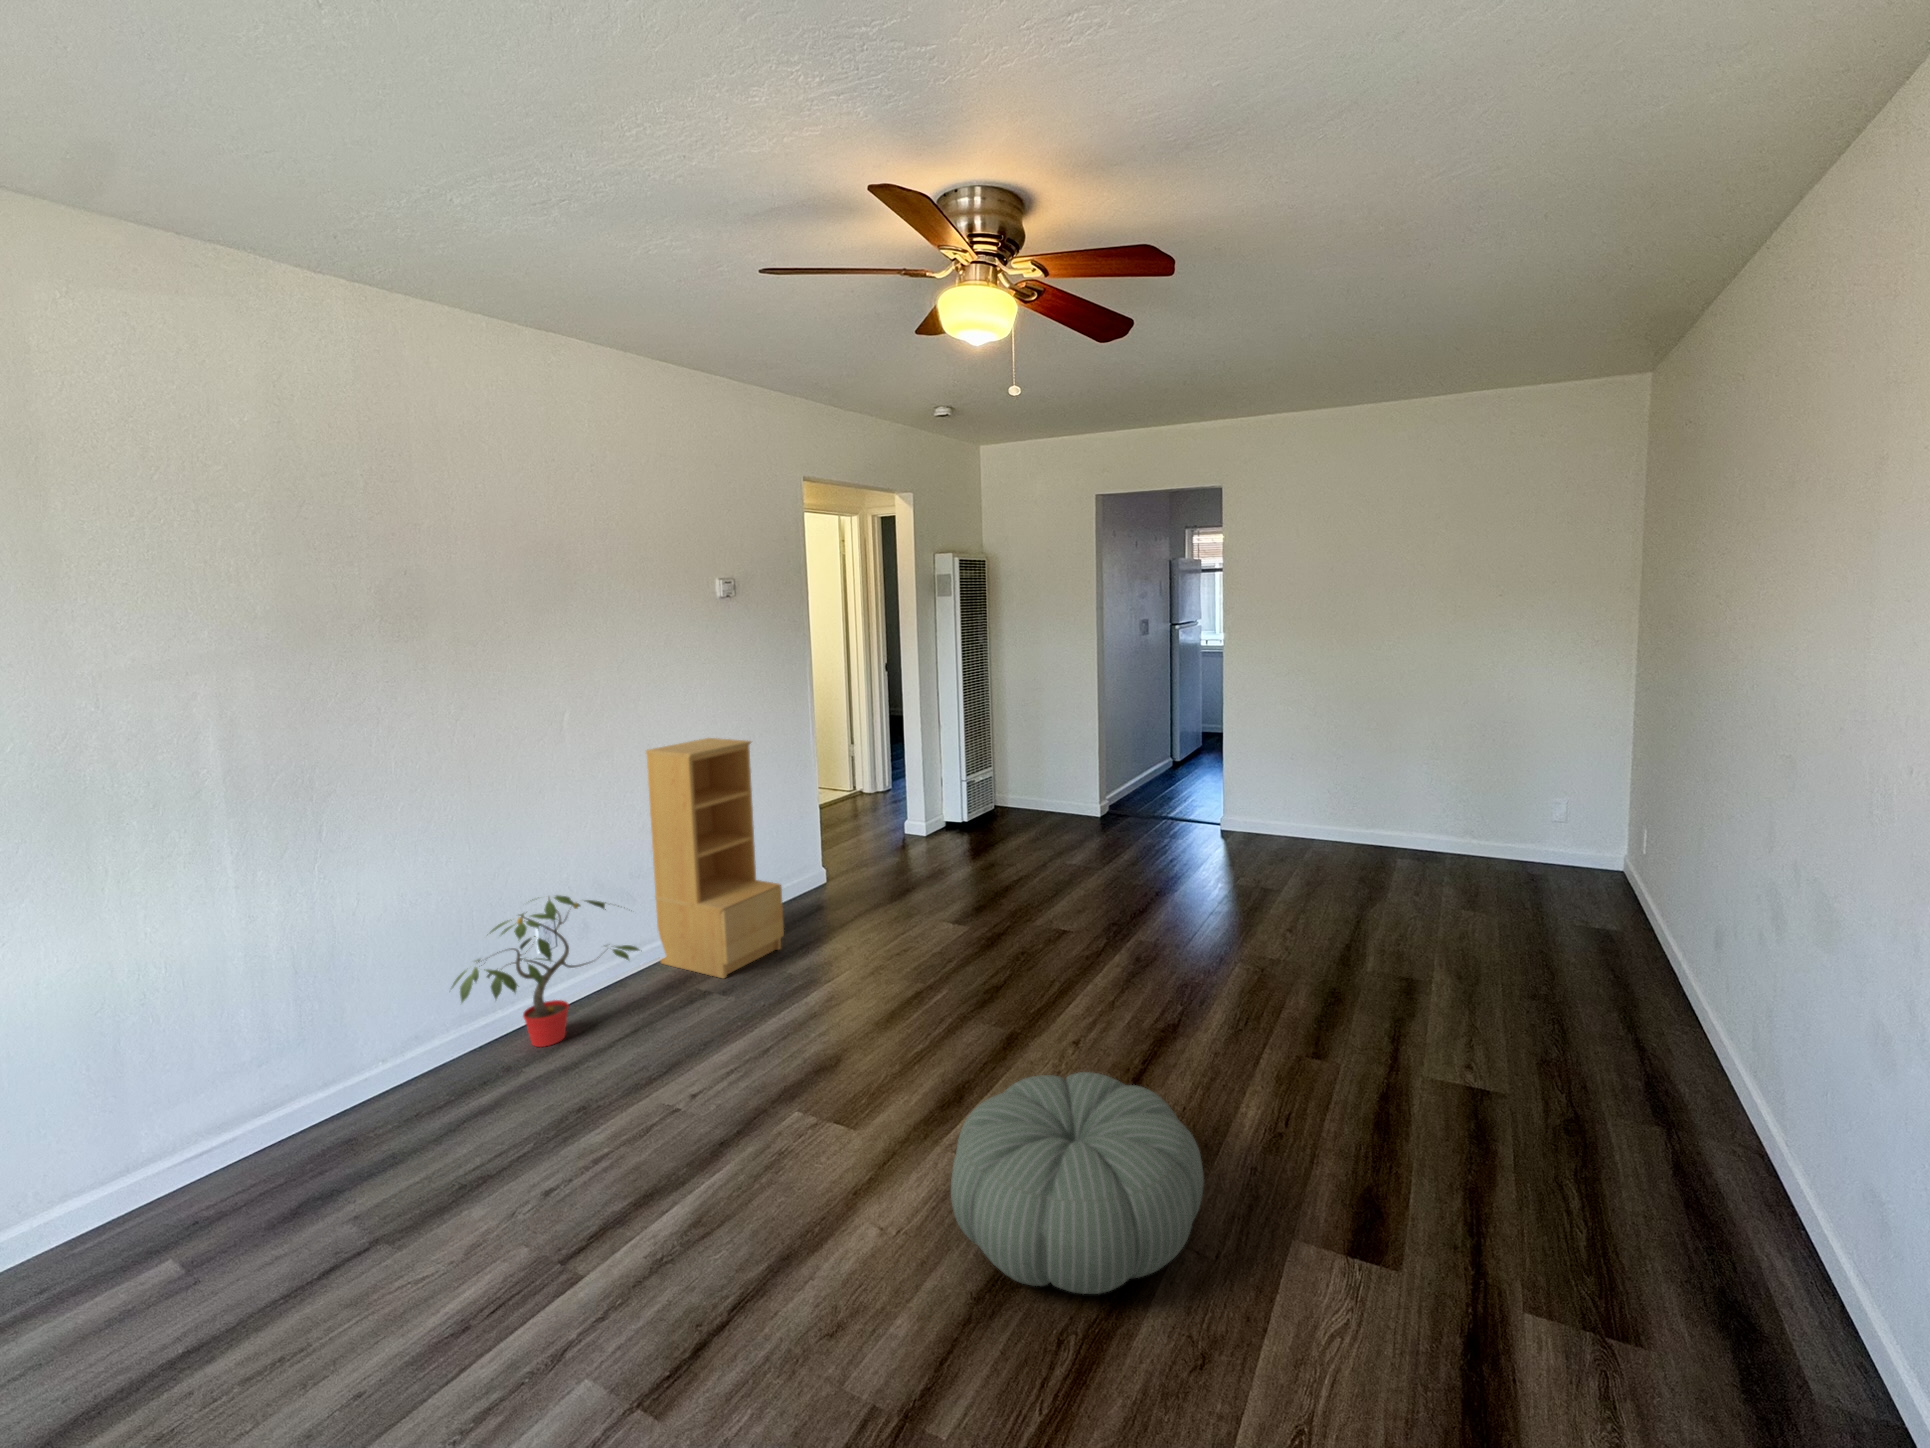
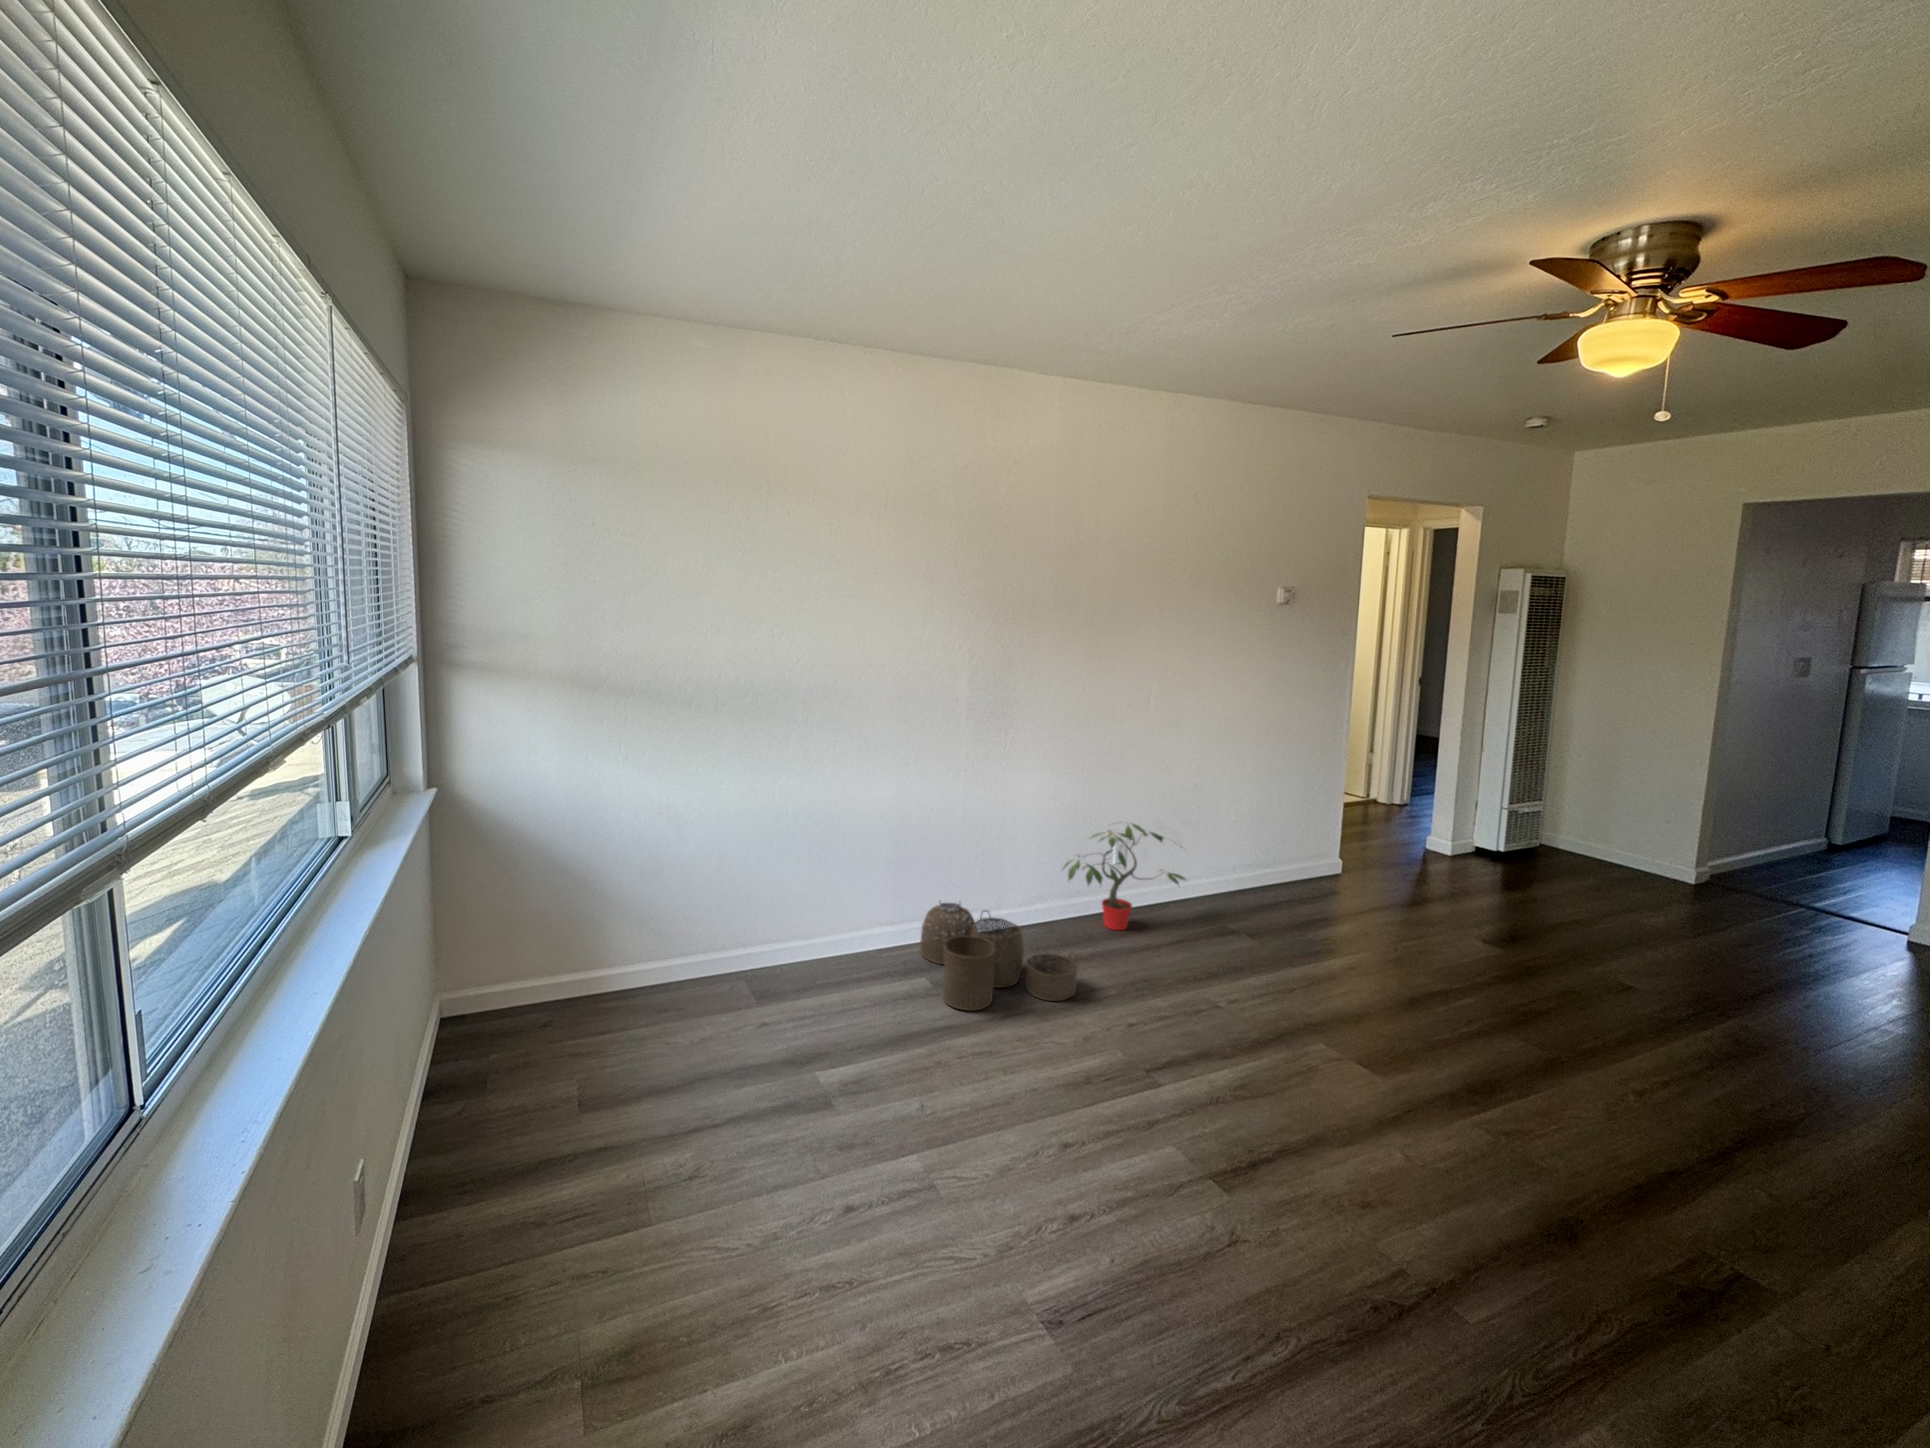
bookshelf: present [646,738,784,978] -> none [1194,724,1305,924]
pouf: present [951,1072,1204,1294] -> none [1477,1102,1820,1349]
woven basket: none [170,1099,475,1295] -> present [920,903,1077,1011]

